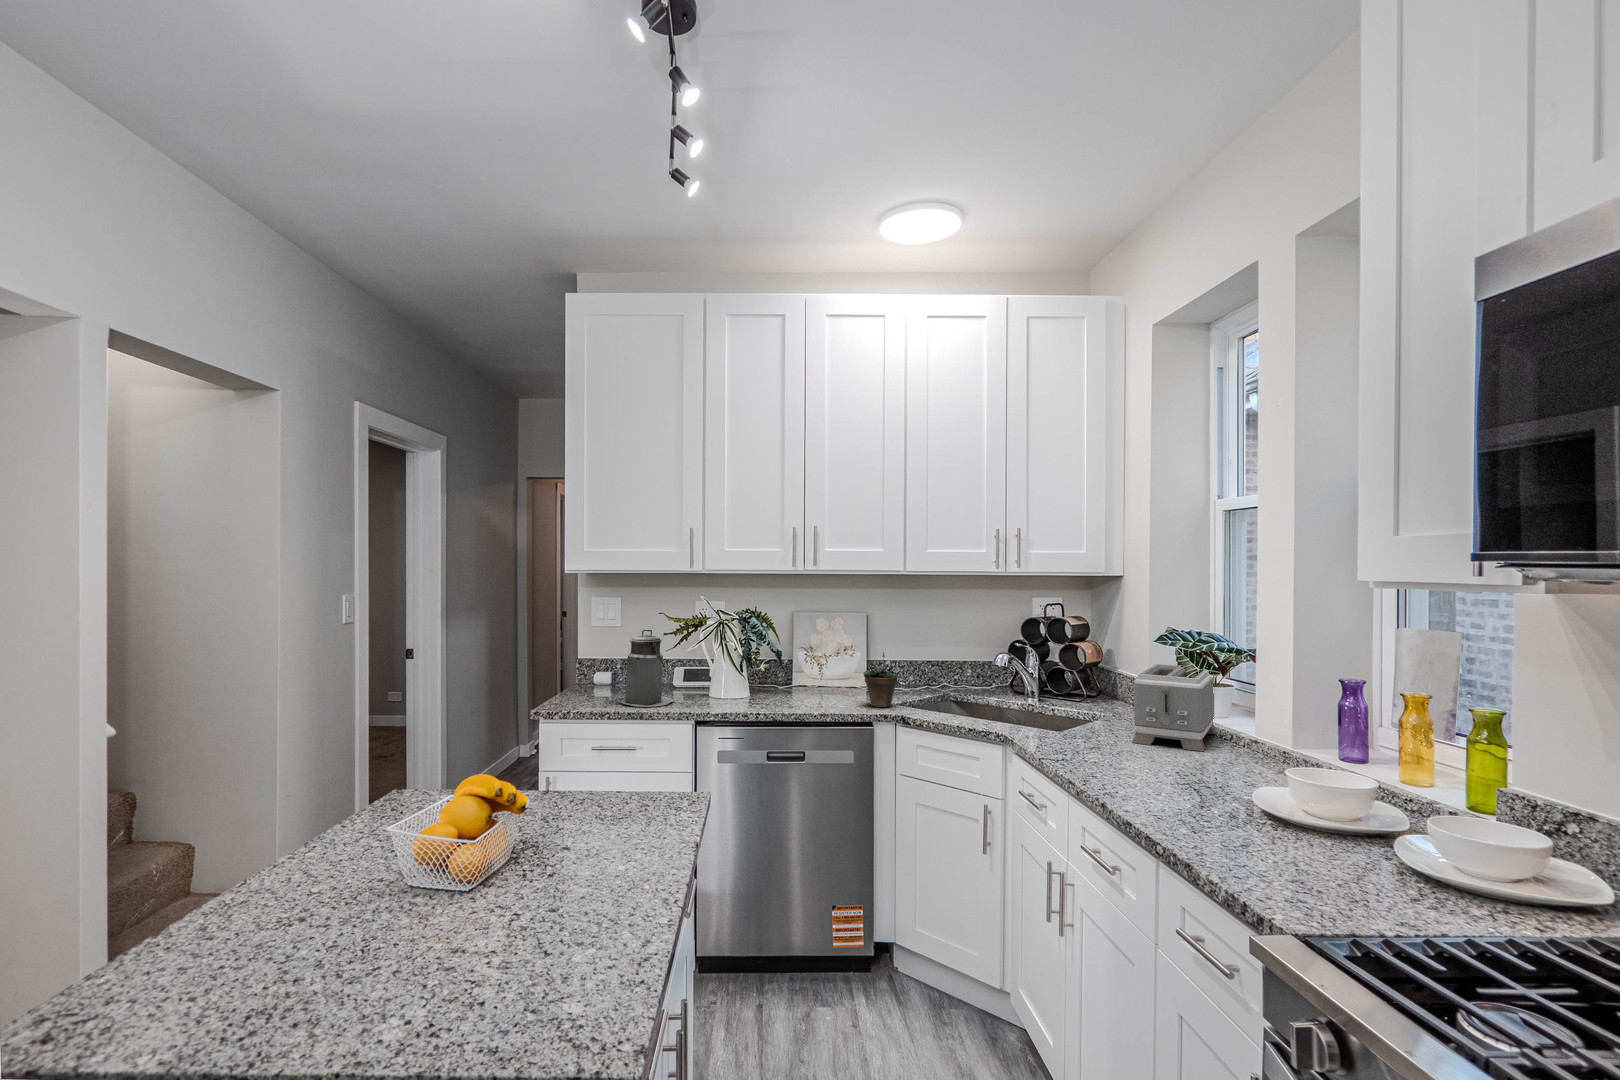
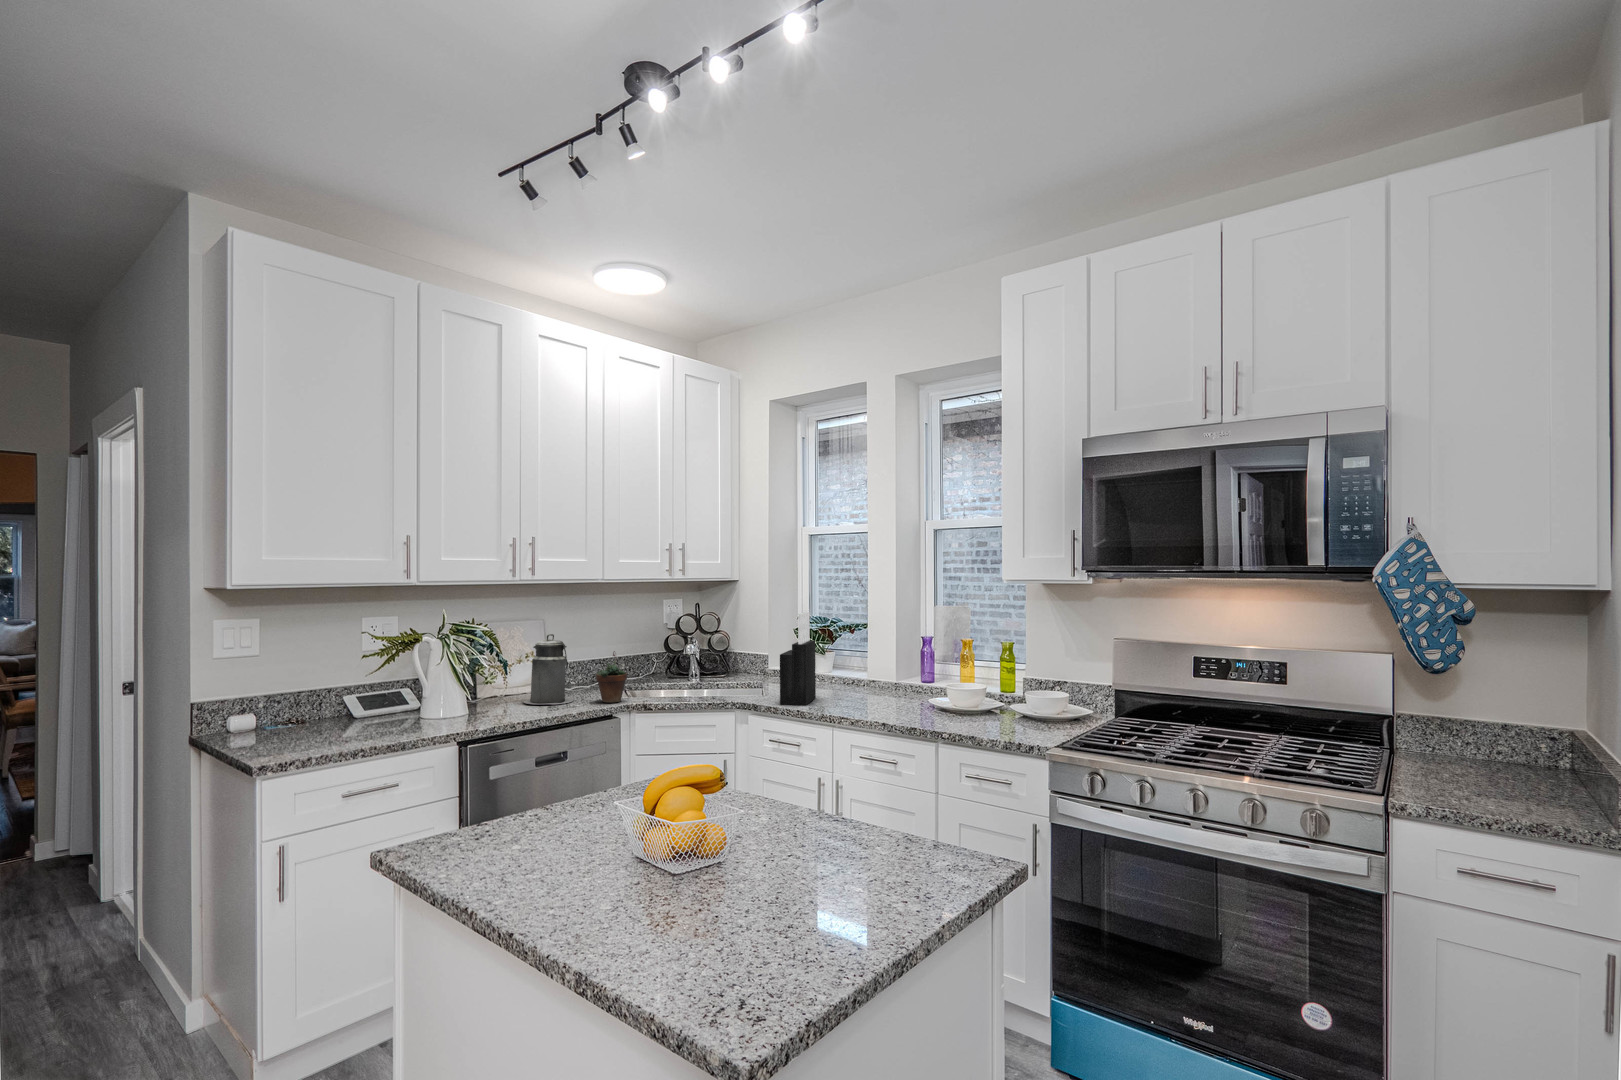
knife block: none [1027,624,1096,749] -> present [780,612,816,705]
canister: present [621,630,673,707] -> present [523,634,573,705]
toaster: present [1132,664,1216,751] -> none [813,639,876,695]

